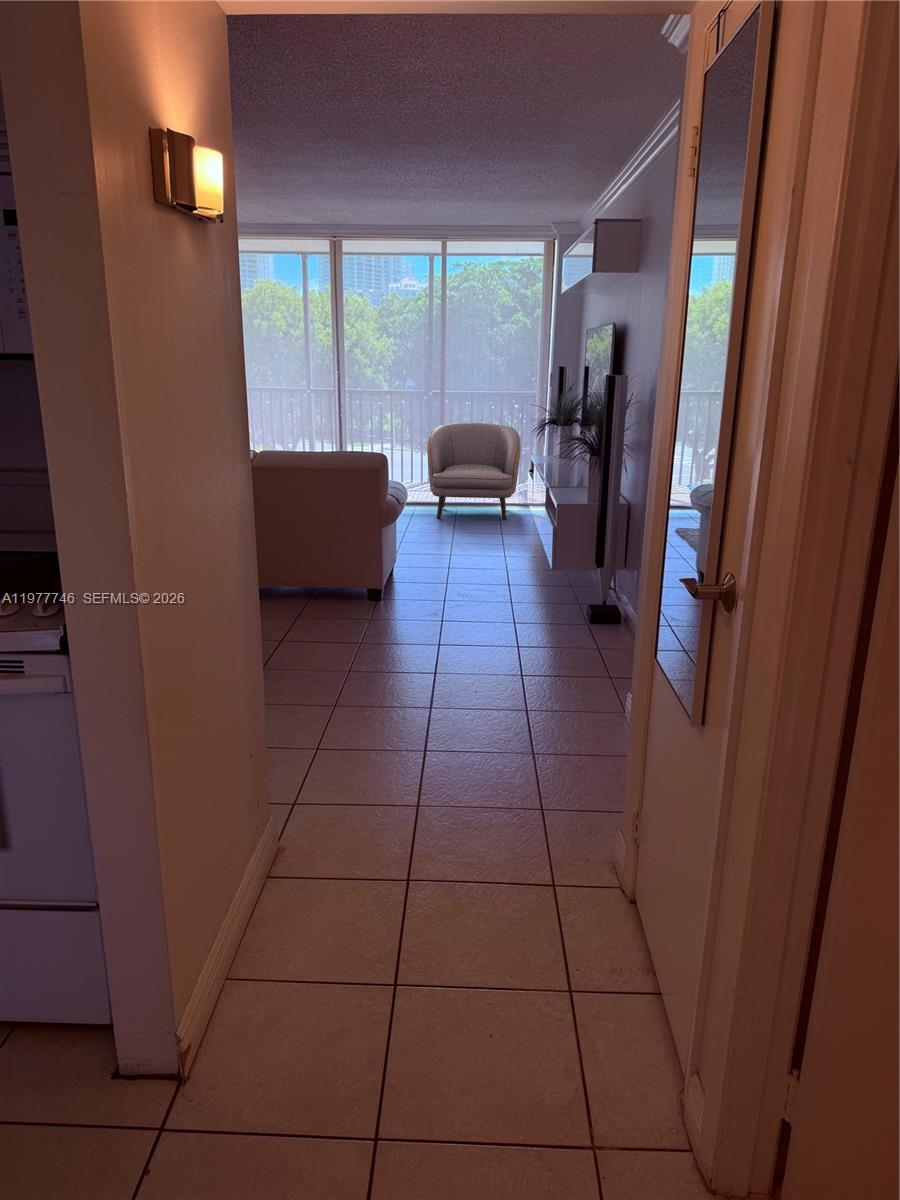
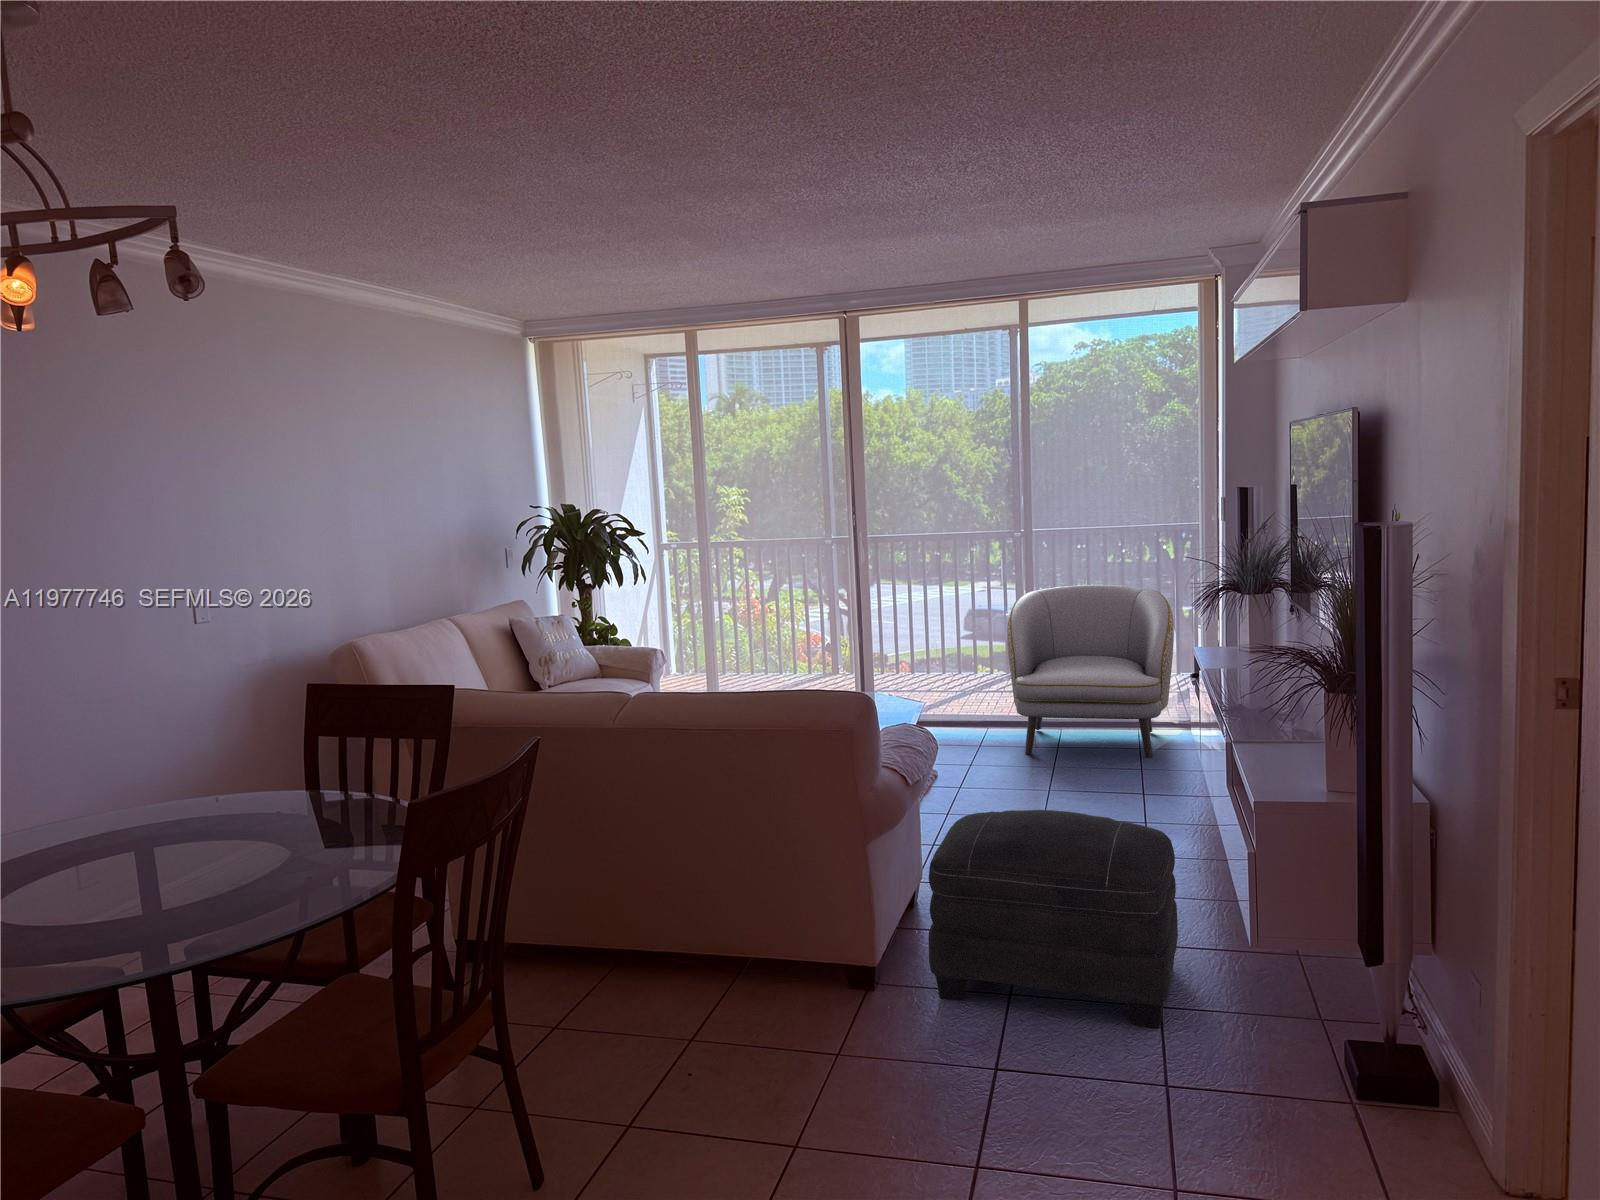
ottoman: none [407,518,522,610] -> present [929,810,1178,1029]

